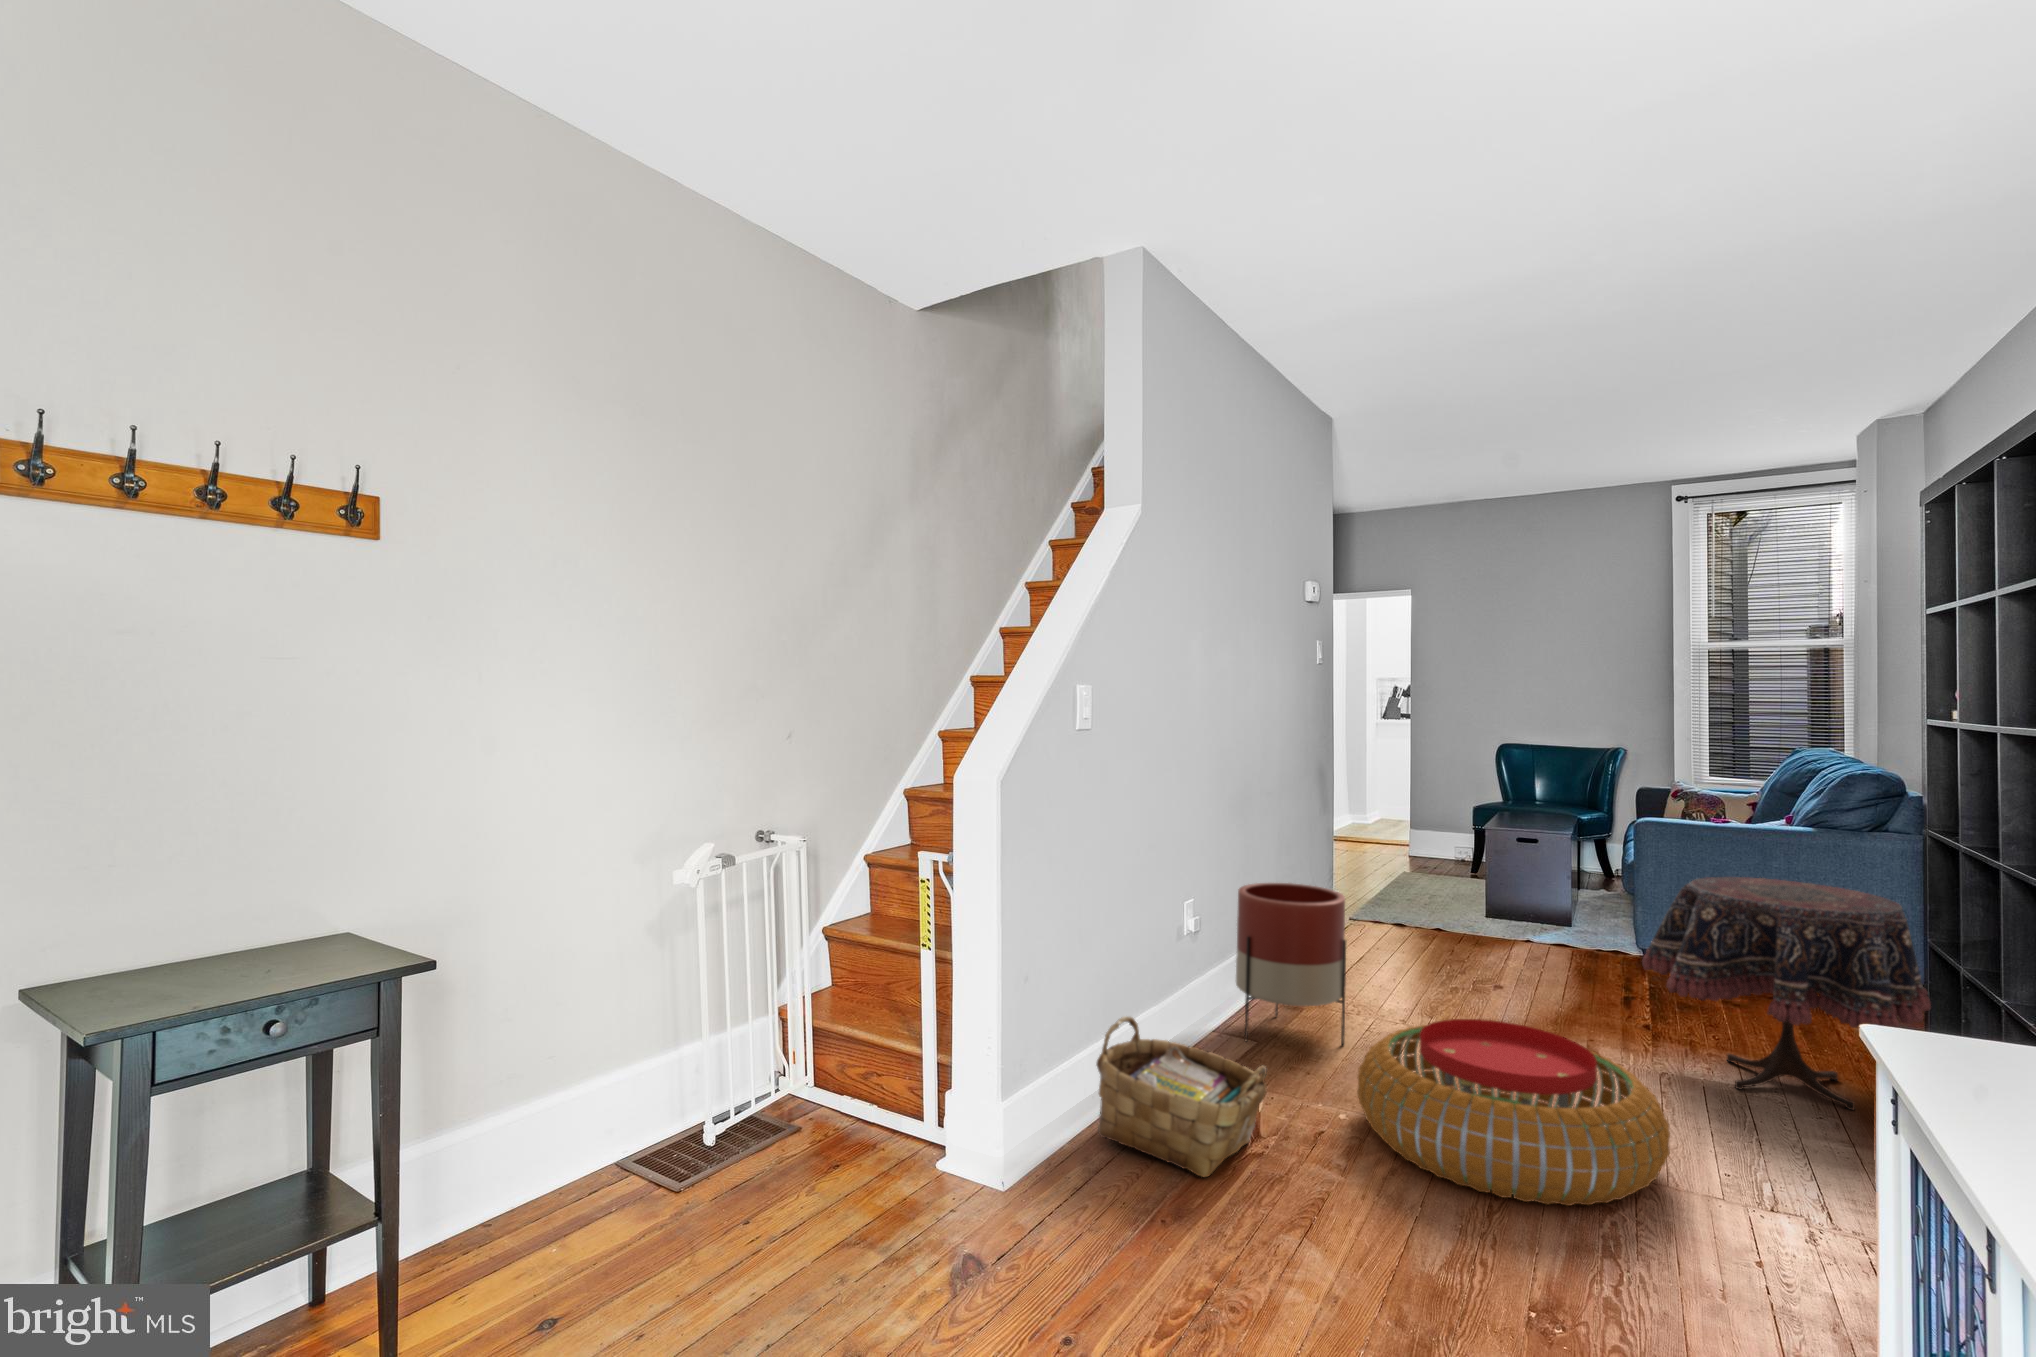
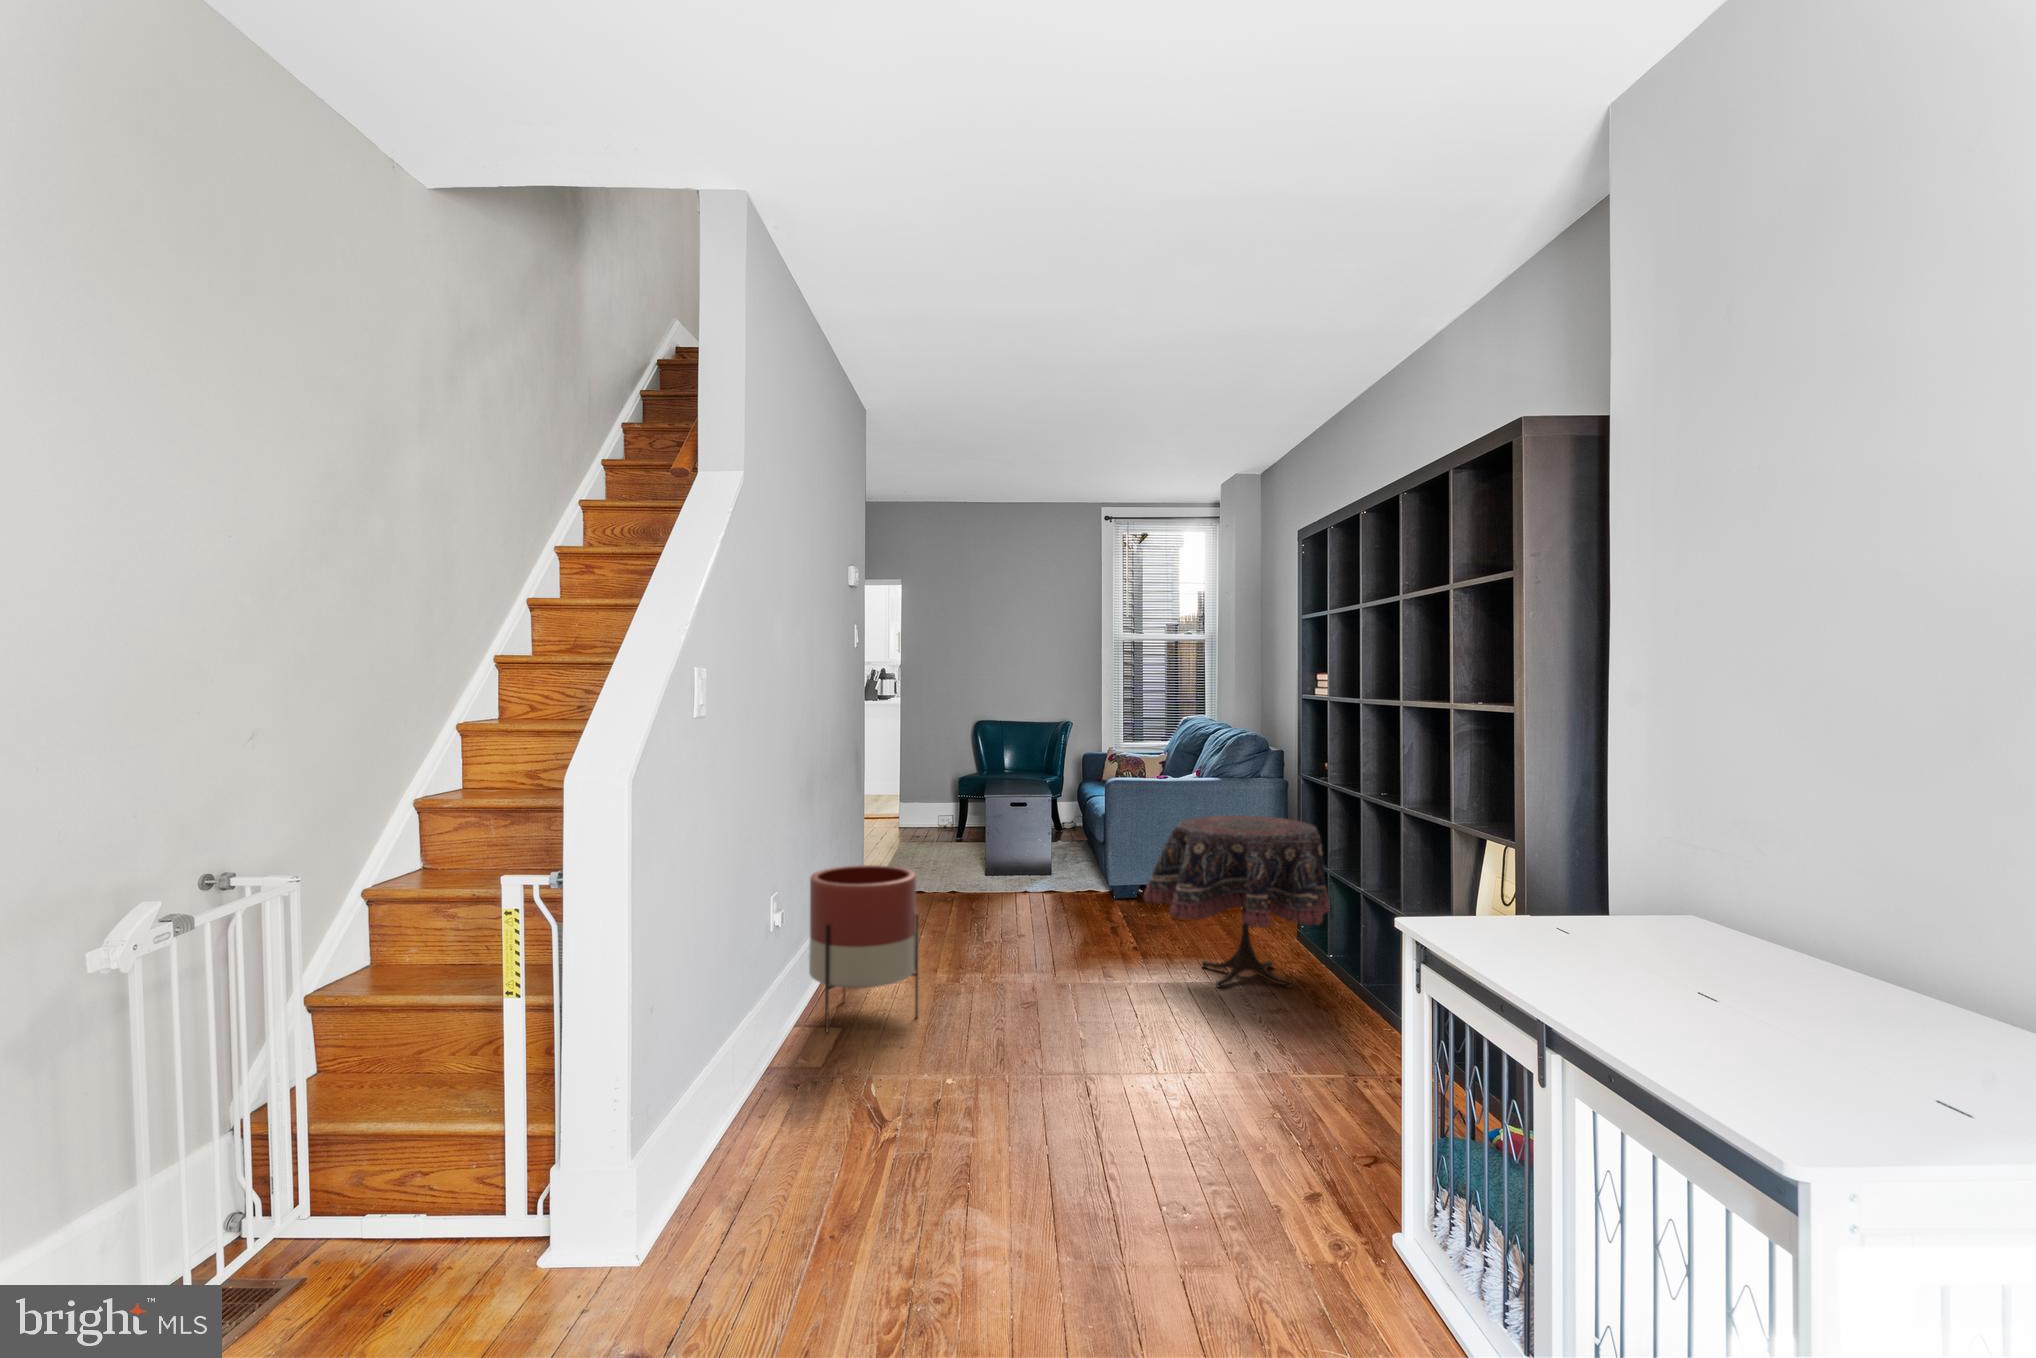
woven basket: present [1096,1016,1266,1177] -> none [717,1029,899,1179]
pouf: present [1357,1019,1670,1206] -> none [961,966,1215,1121]

